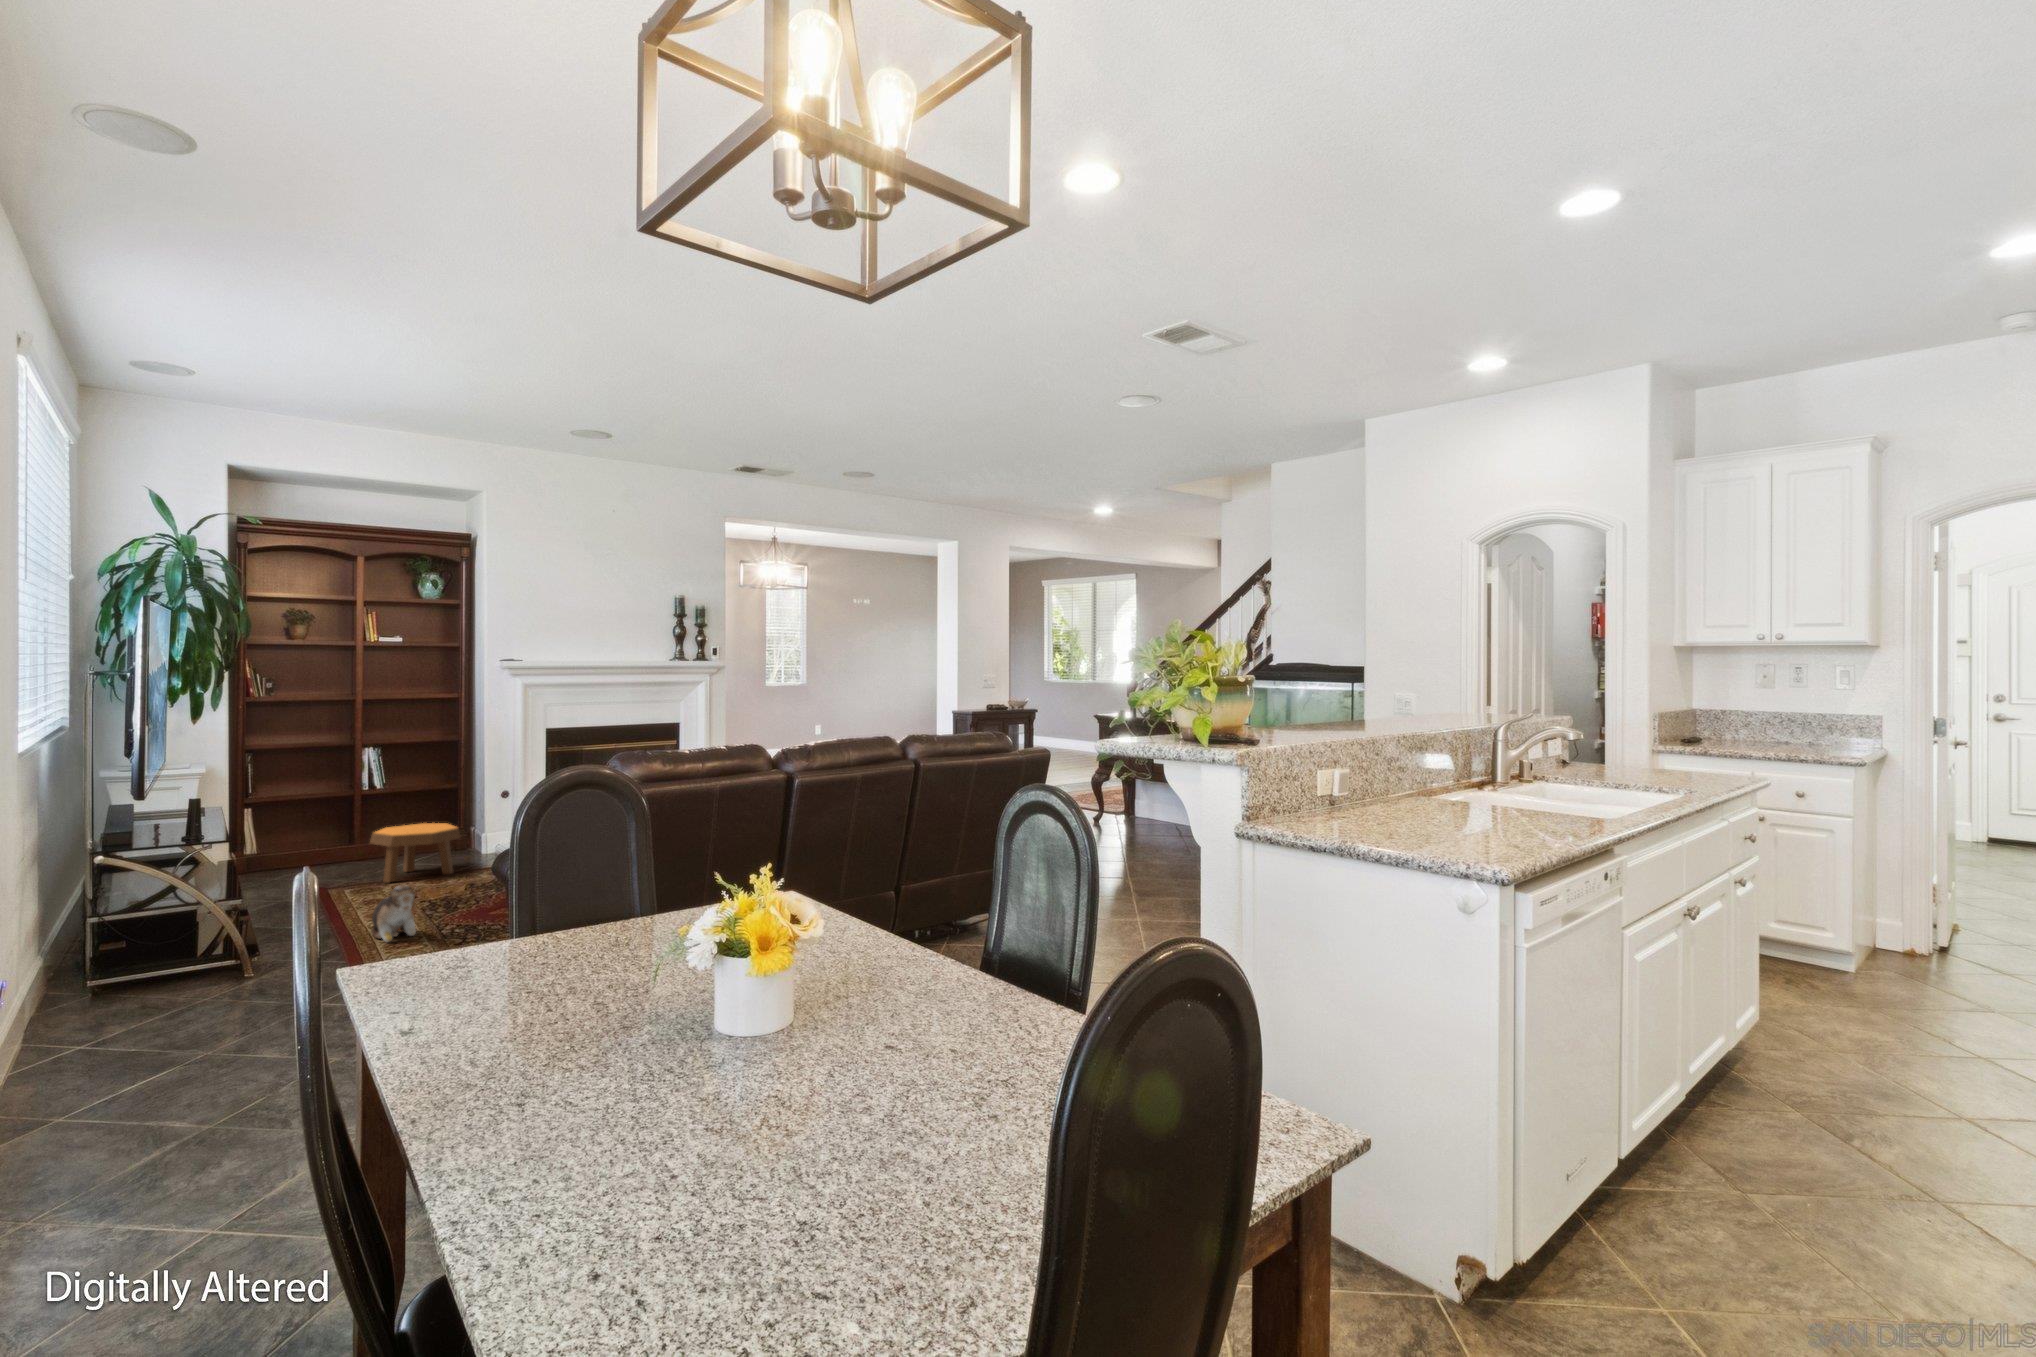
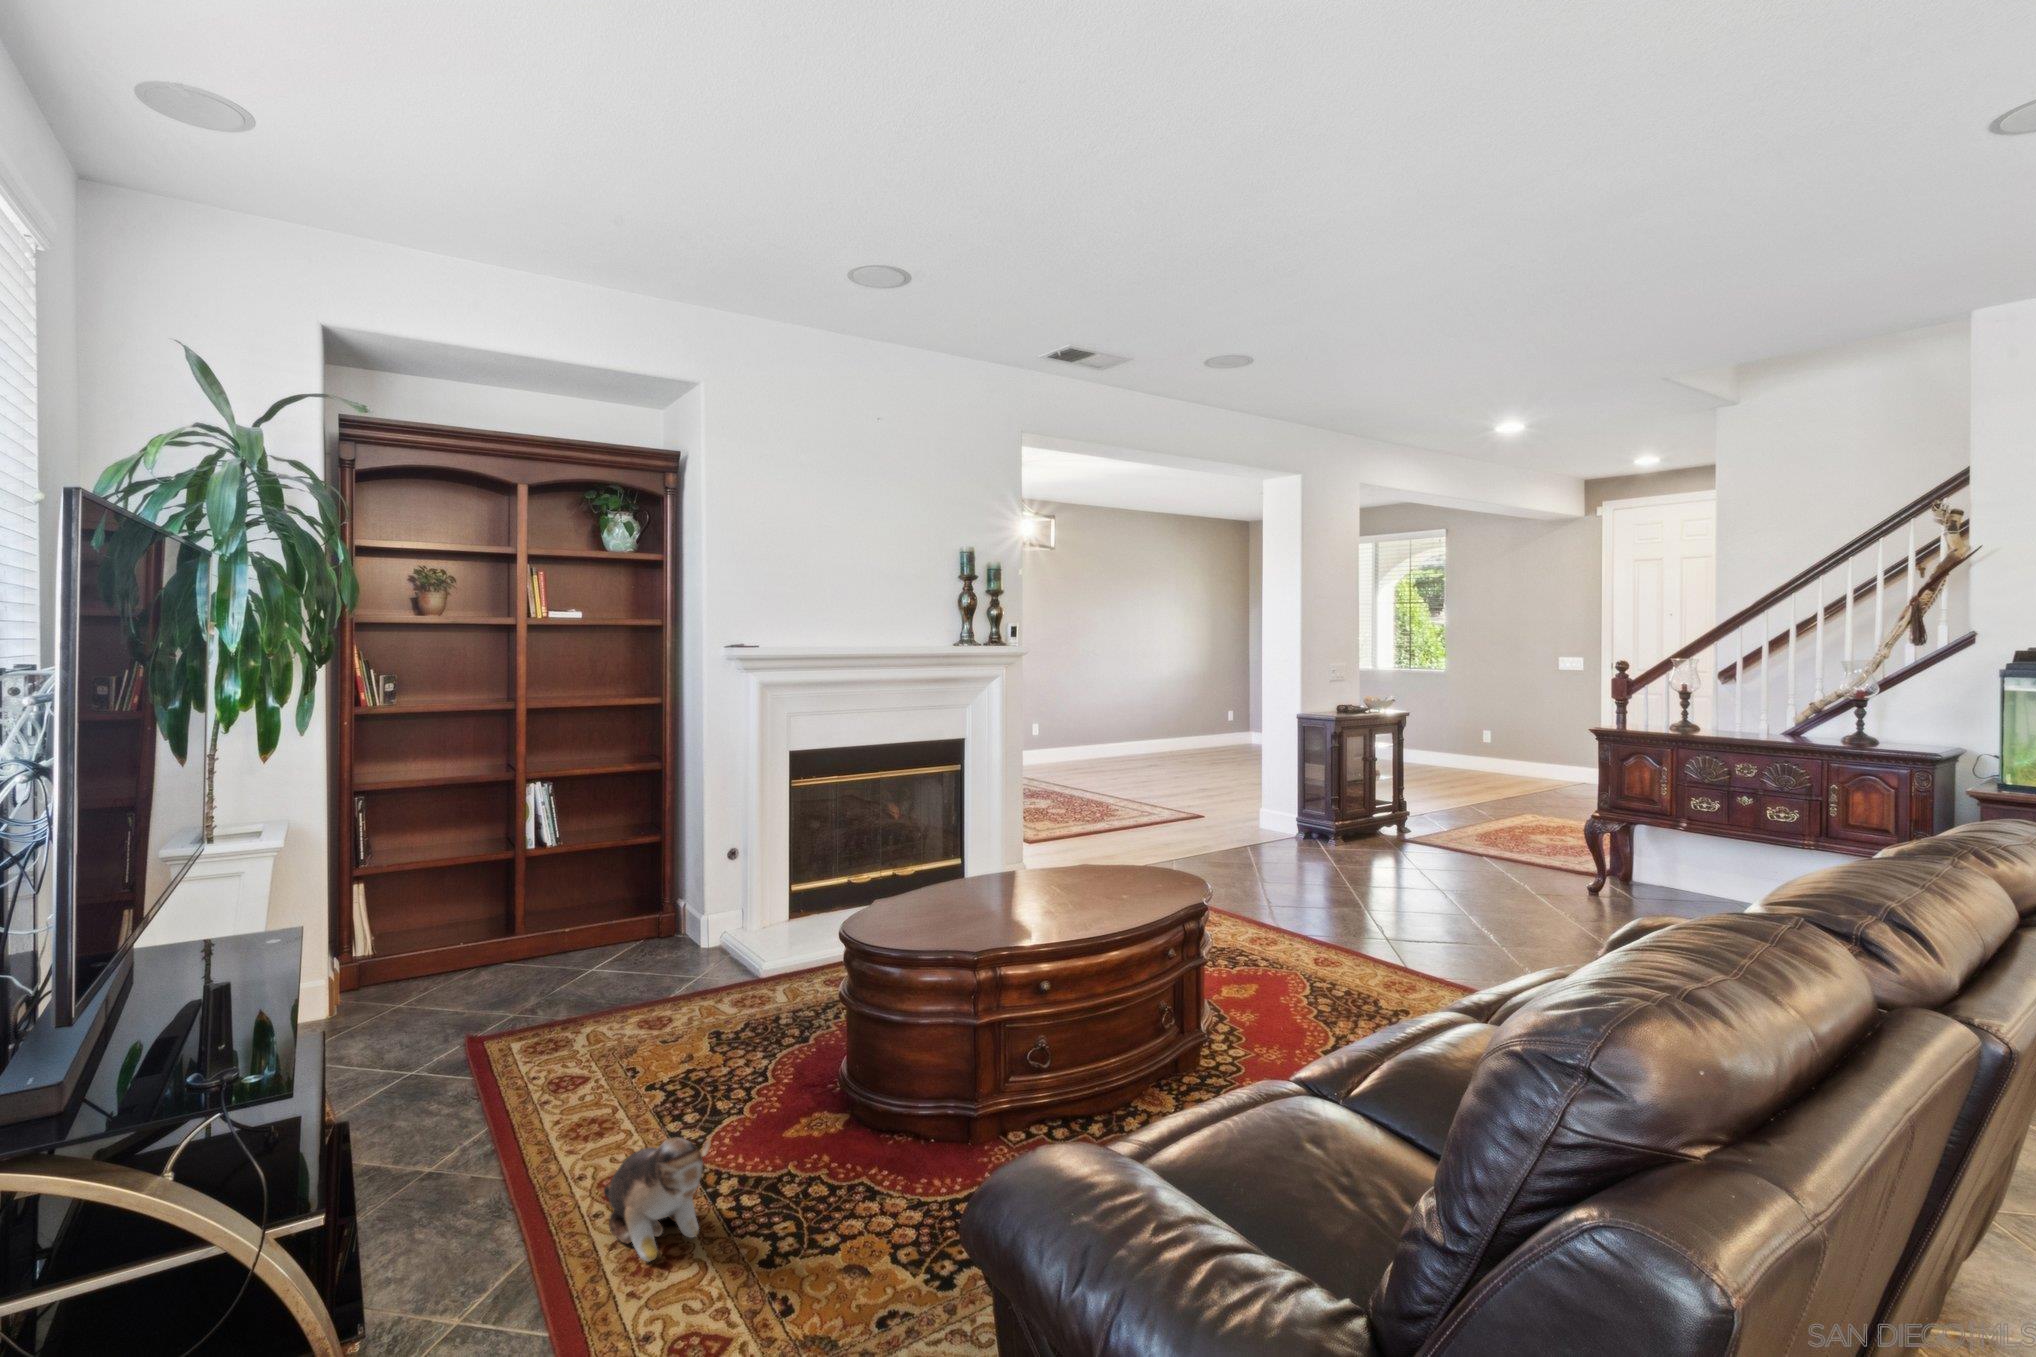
footstool: present [370,823,460,882] -> none [554,916,698,1031]

